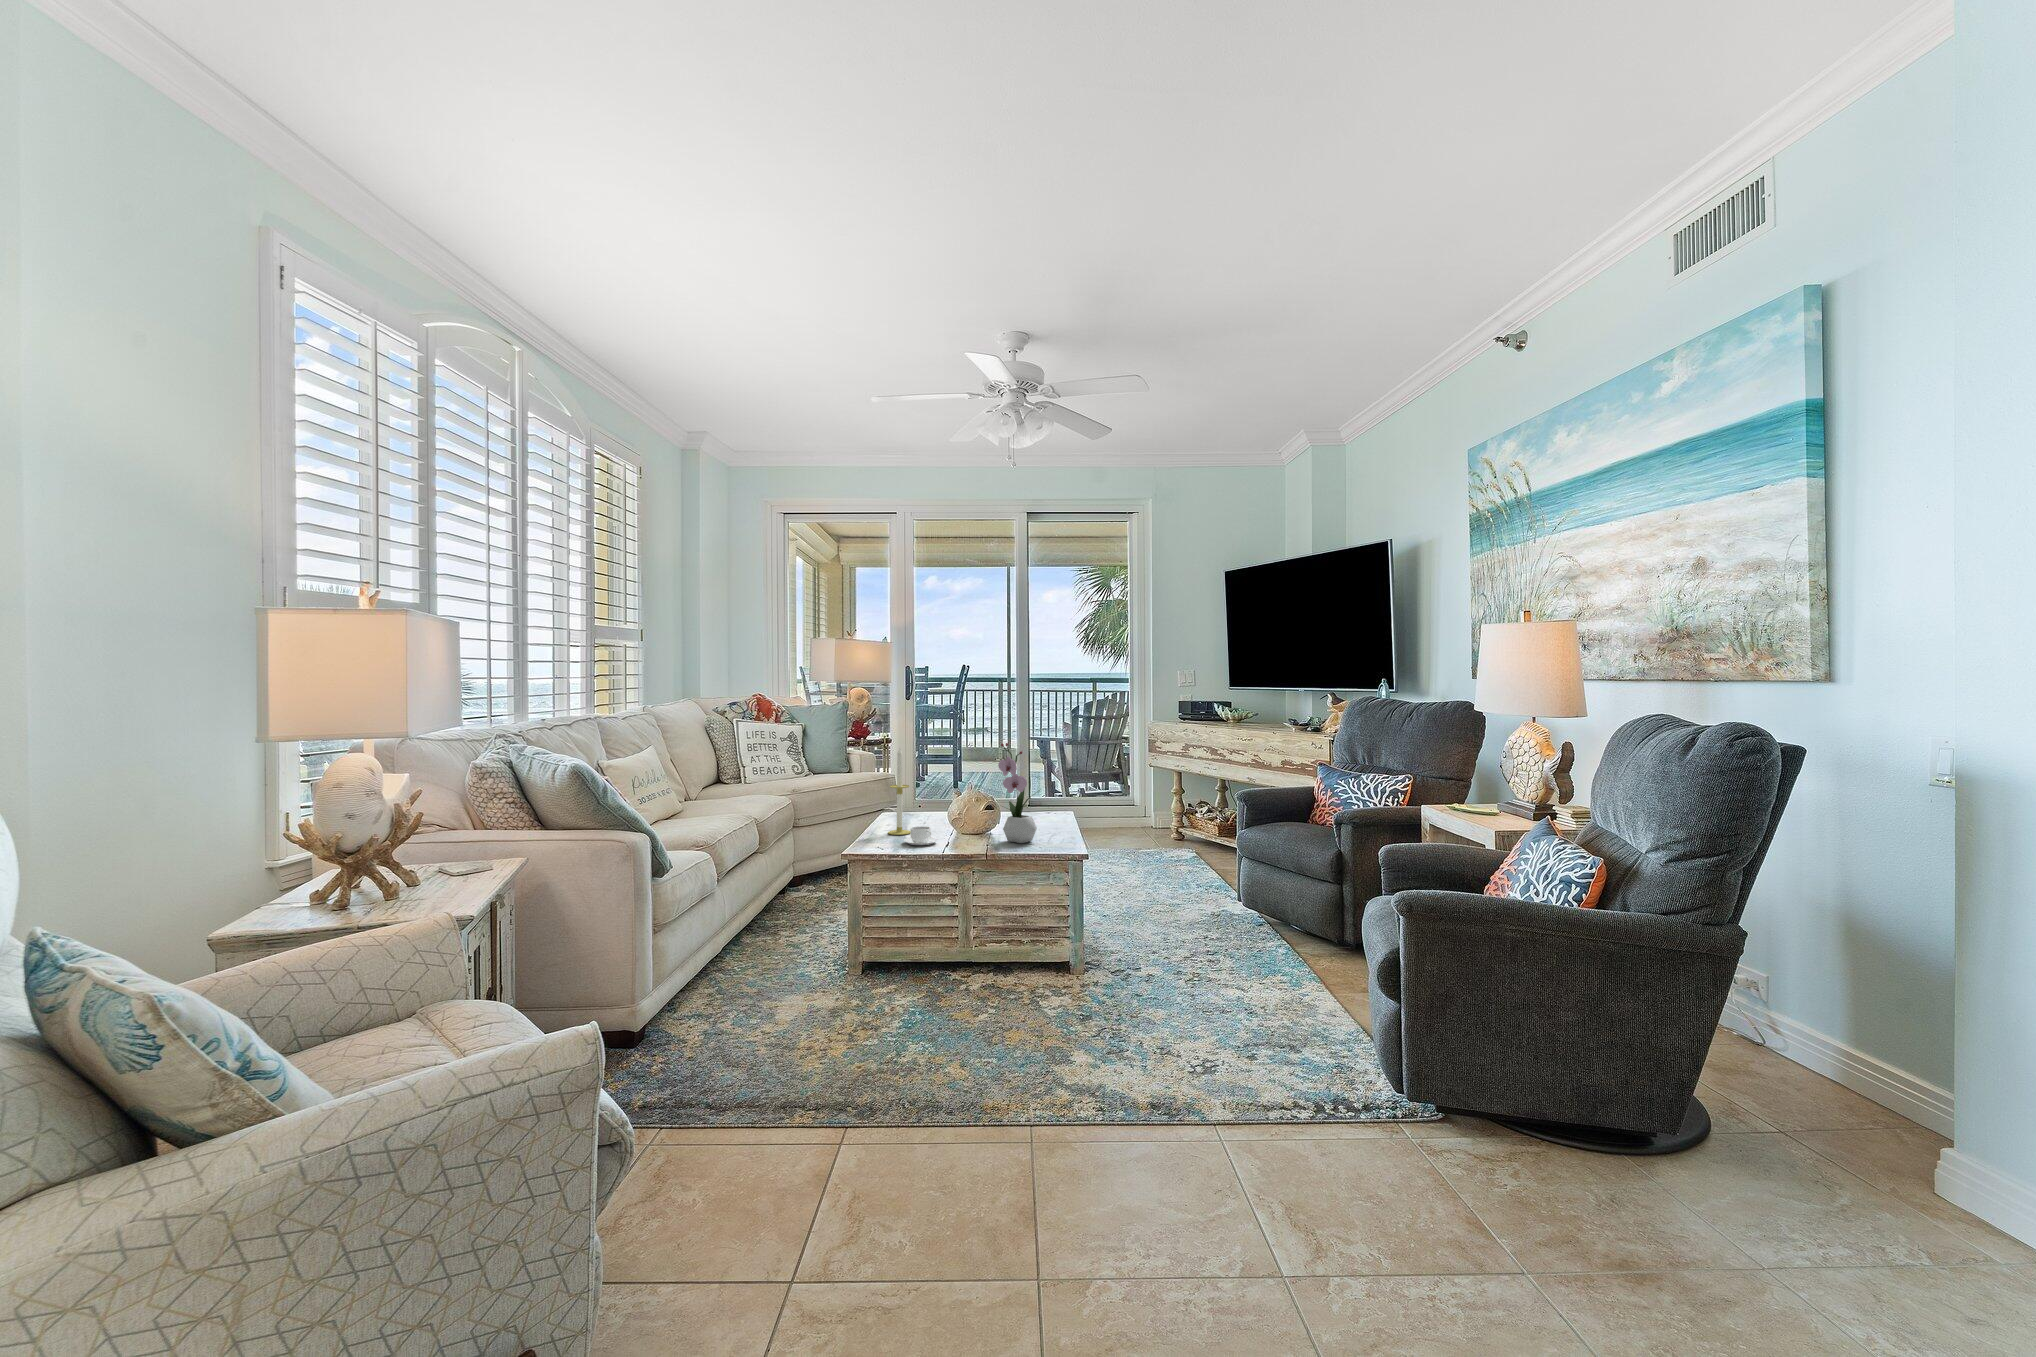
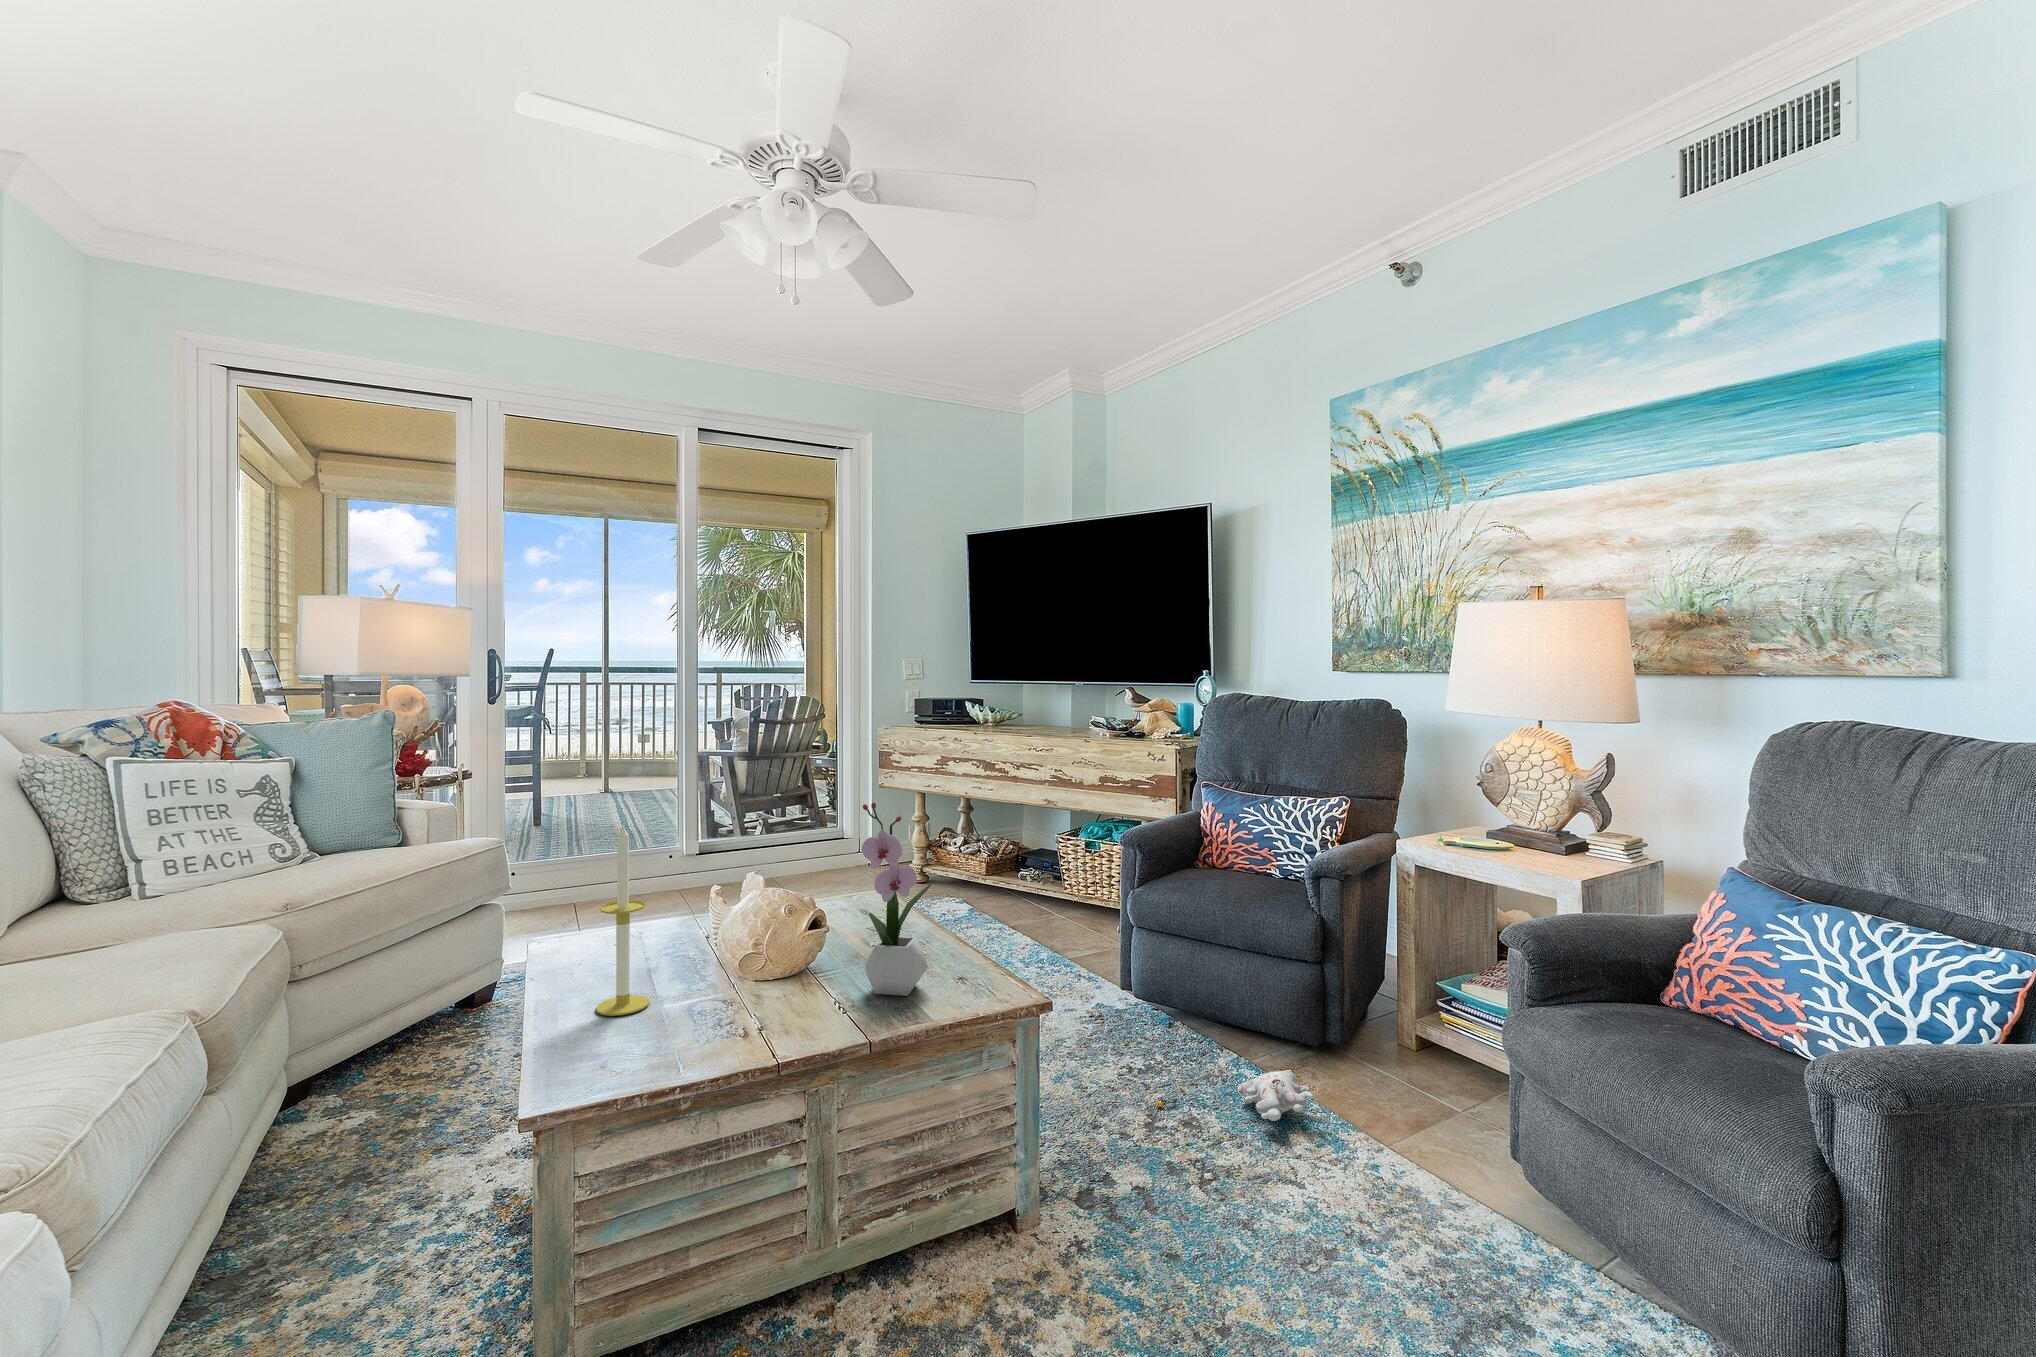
coffee cup: present [904,826,938,845] -> none [659,994,738,1045]
plush toy: none [1205,943,1304,966] -> present [1156,1070,1314,1121]

